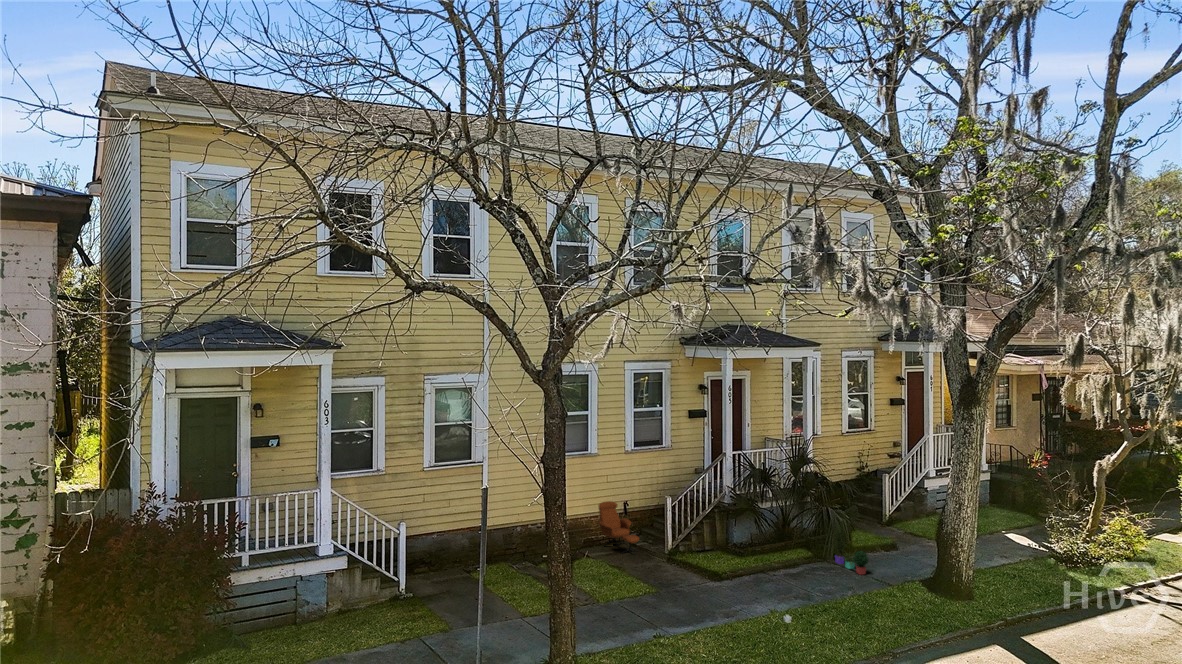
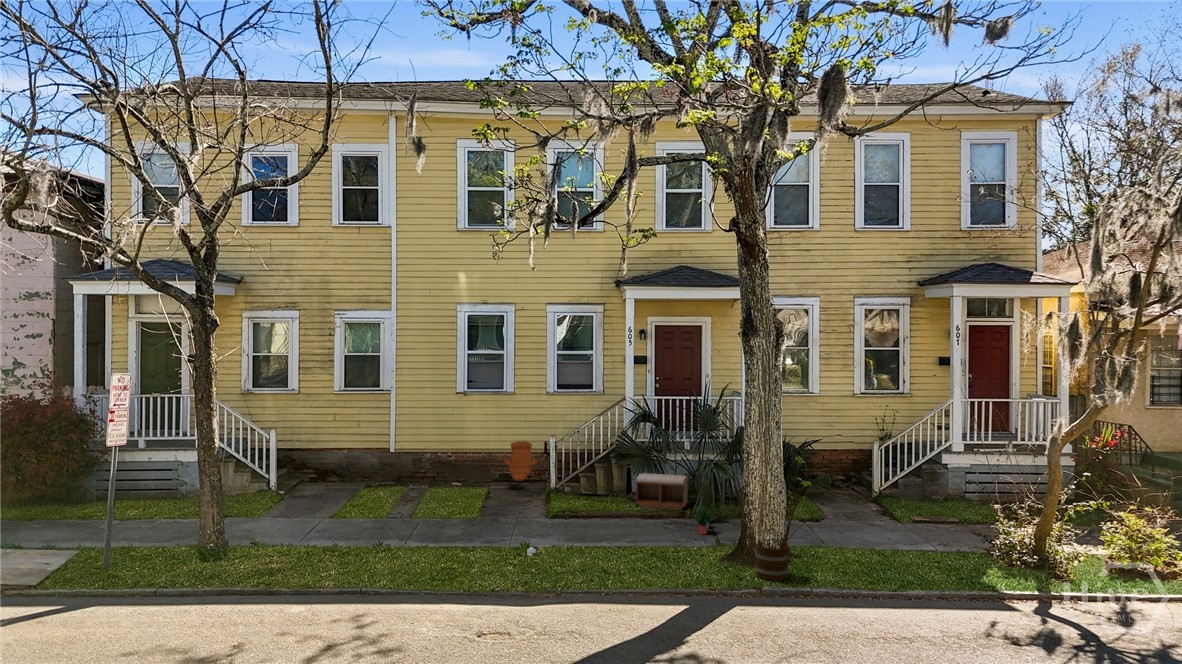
bench: none [749,521,800,555] -> present [636,473,688,510]
bucket: none [971,572,1001,609] -> present [756,538,788,581]

